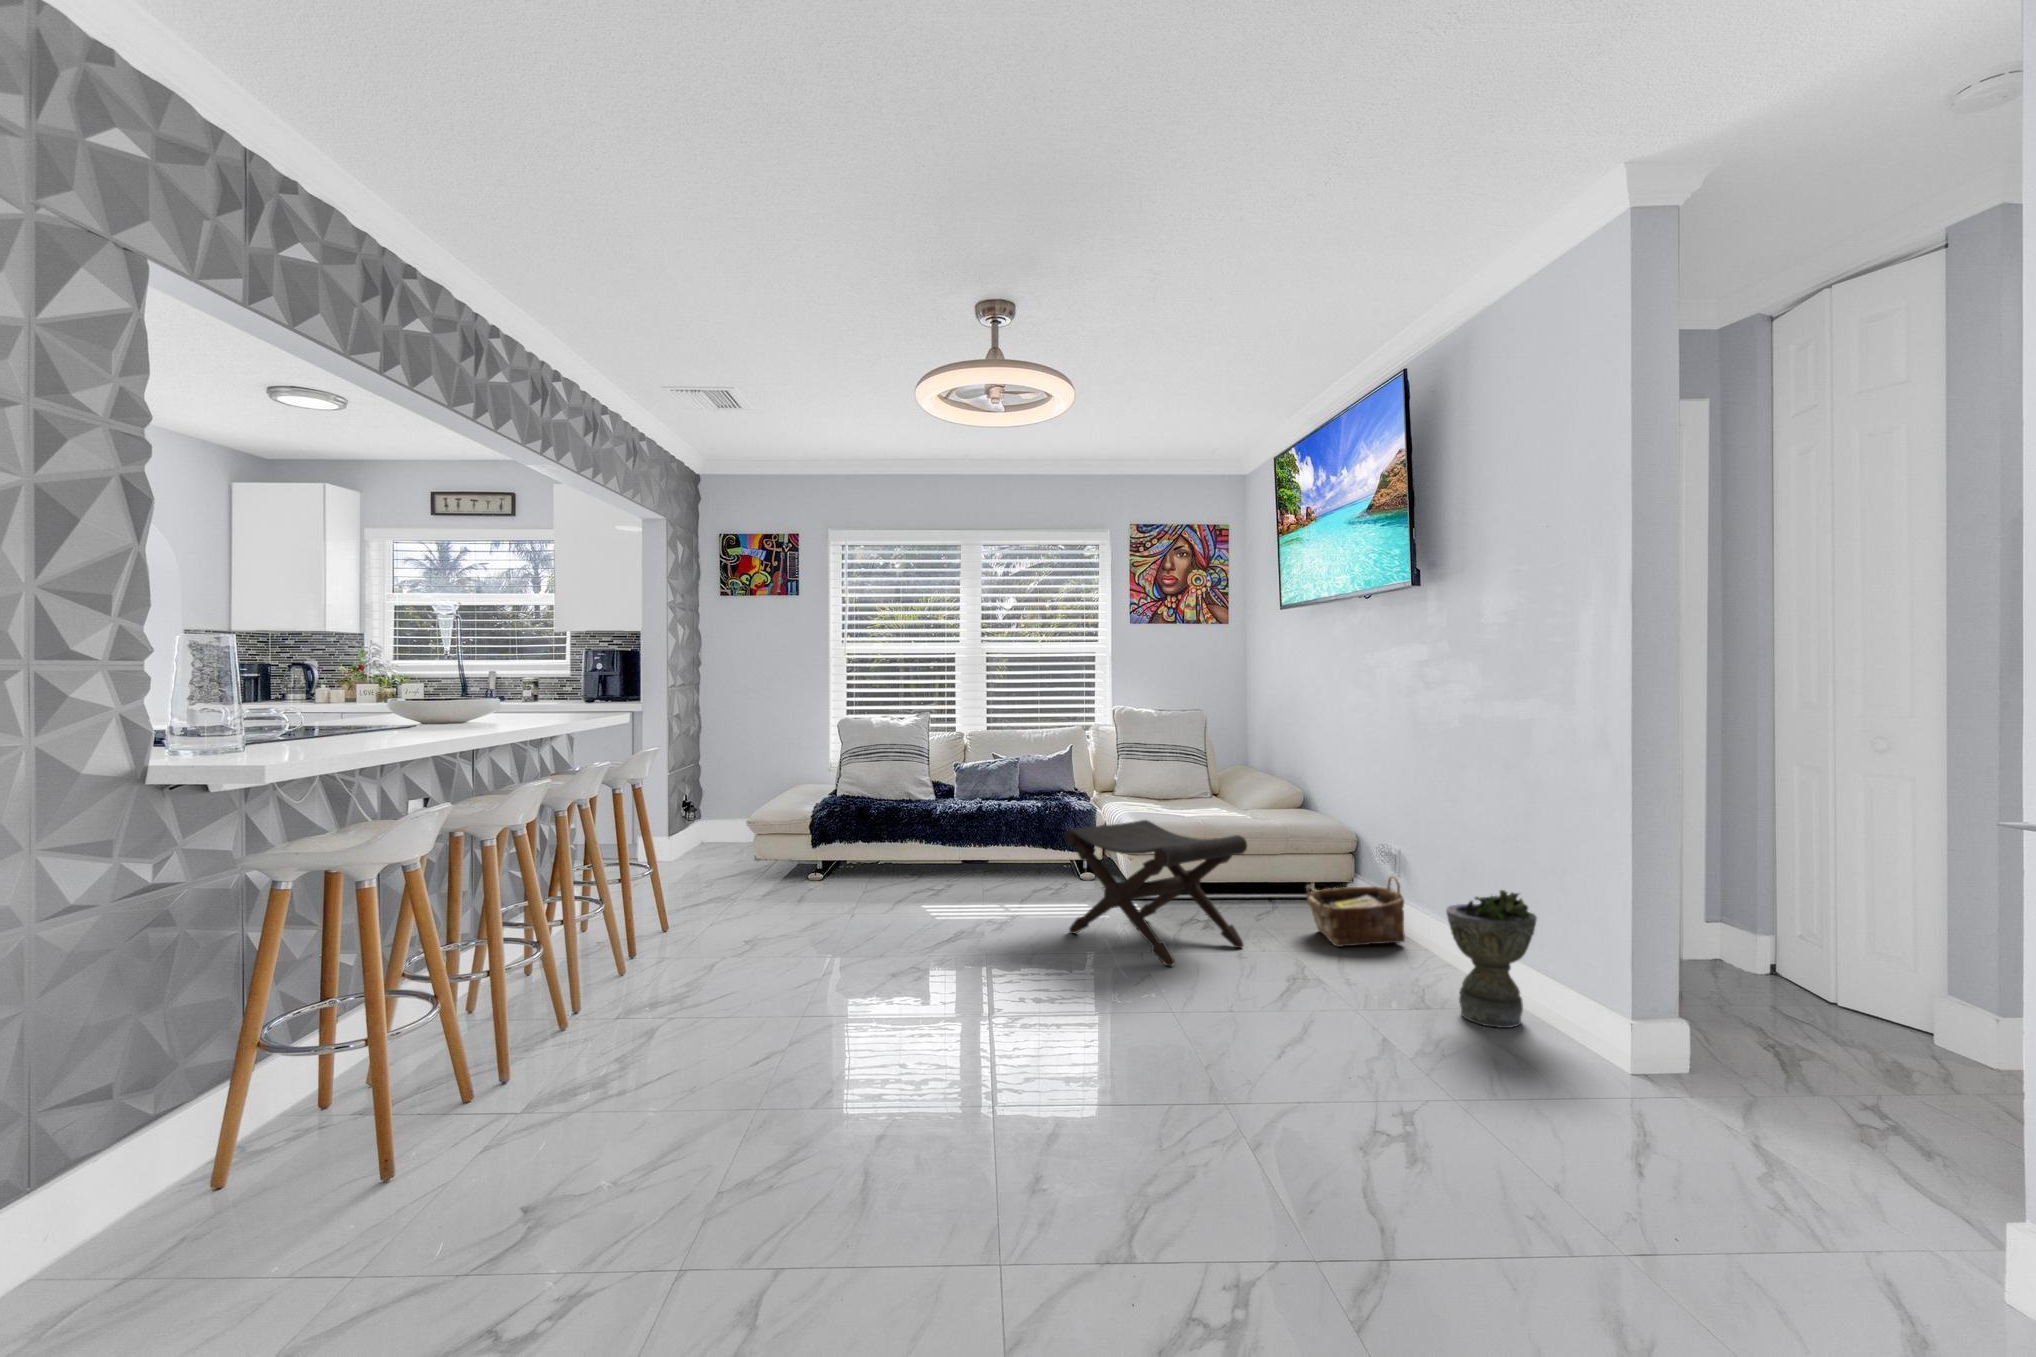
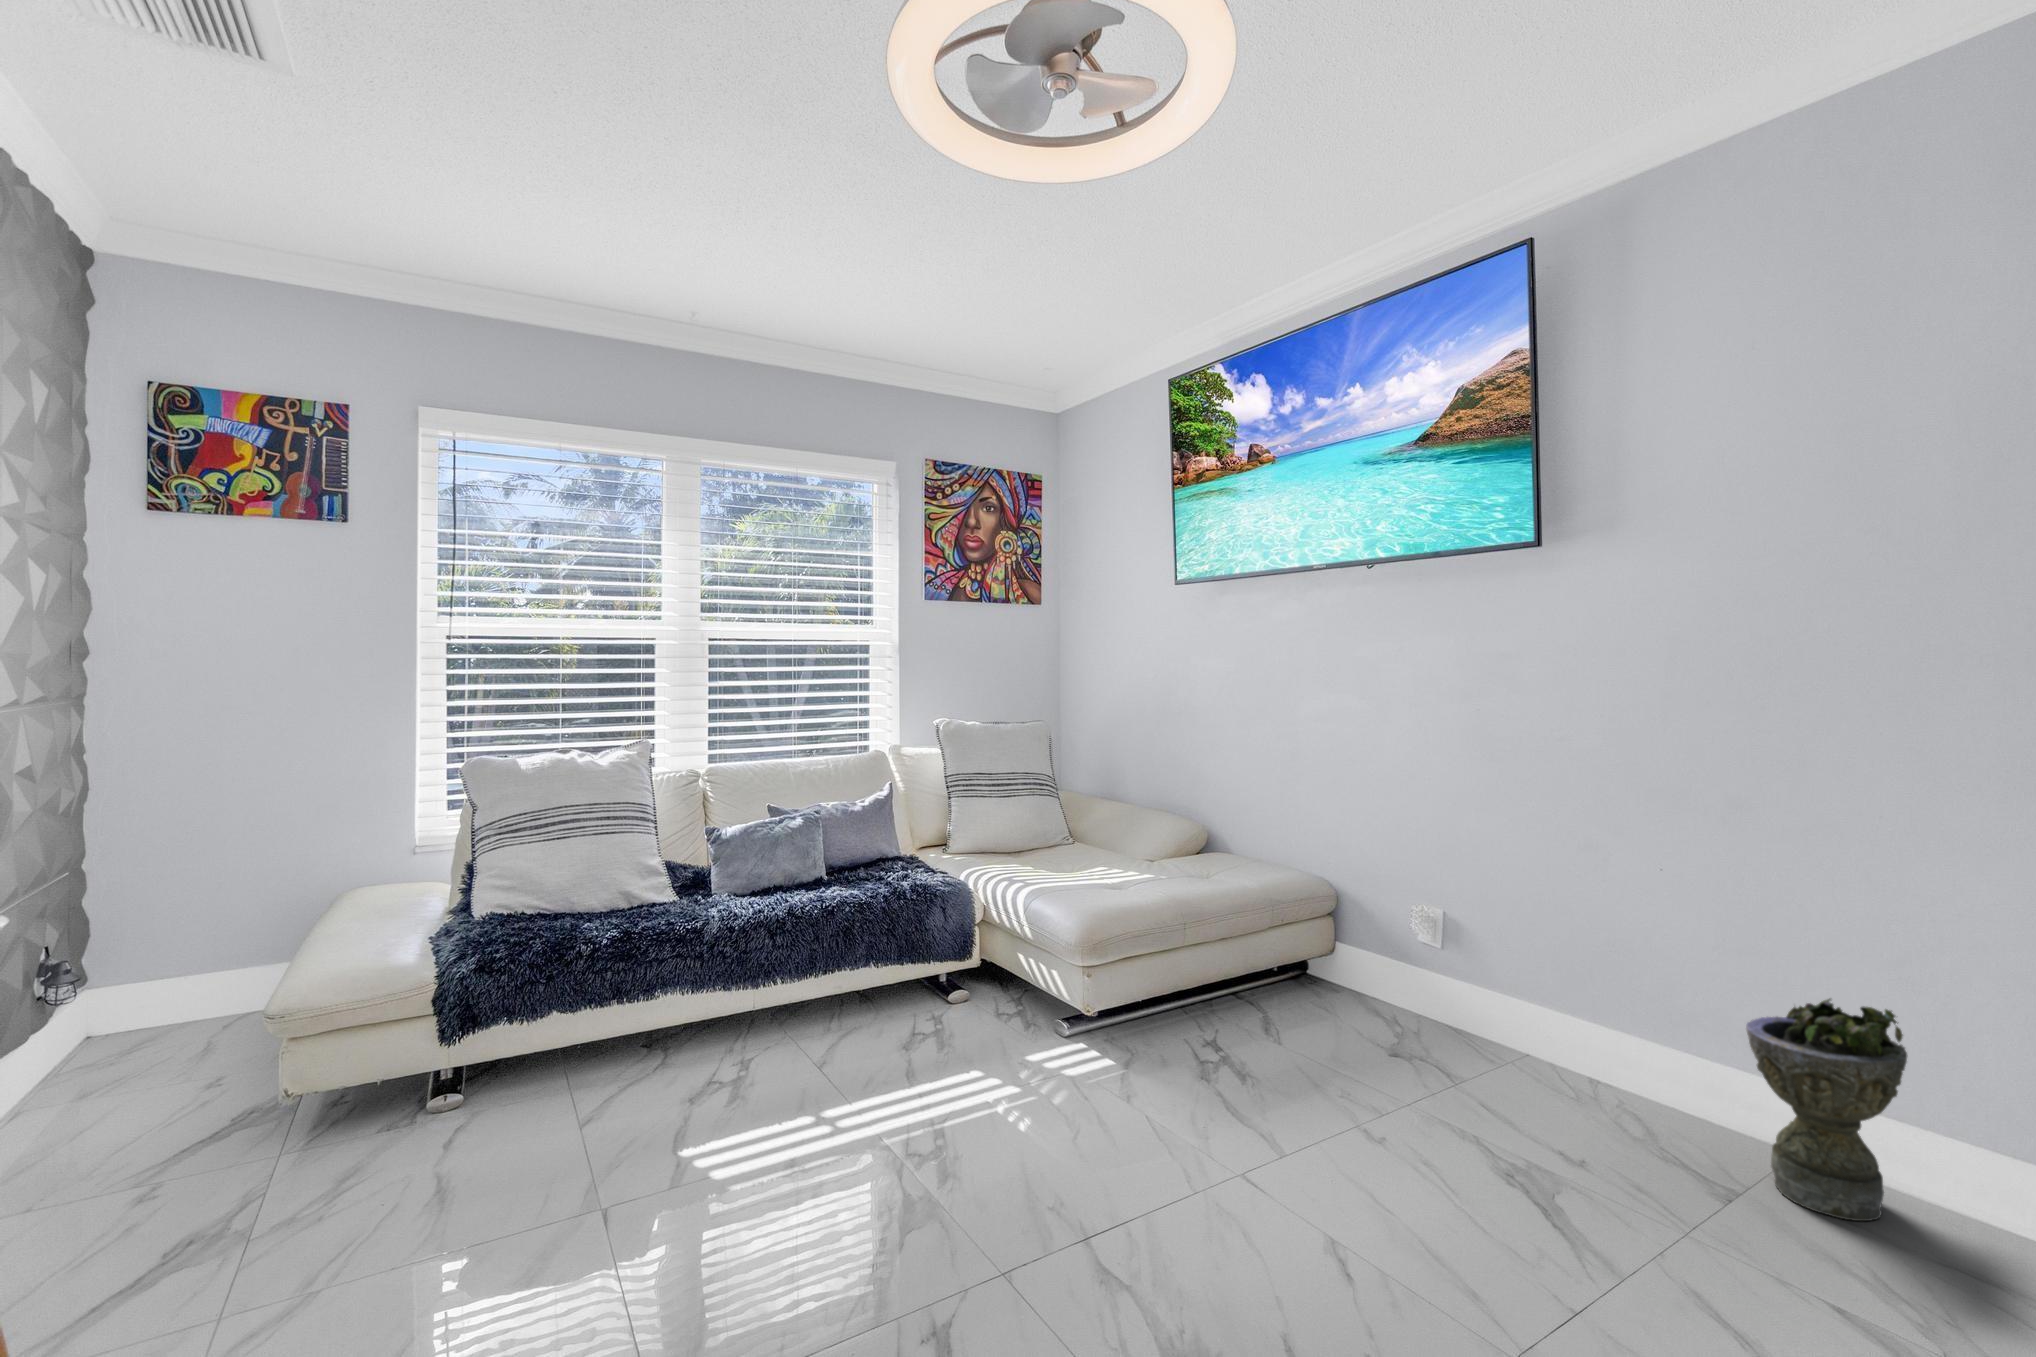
footstool: present [1065,820,1247,966] -> none [1056,912,1346,1199]
woven basket: present [1306,876,1405,947] -> none [1360,955,1500,1079]

